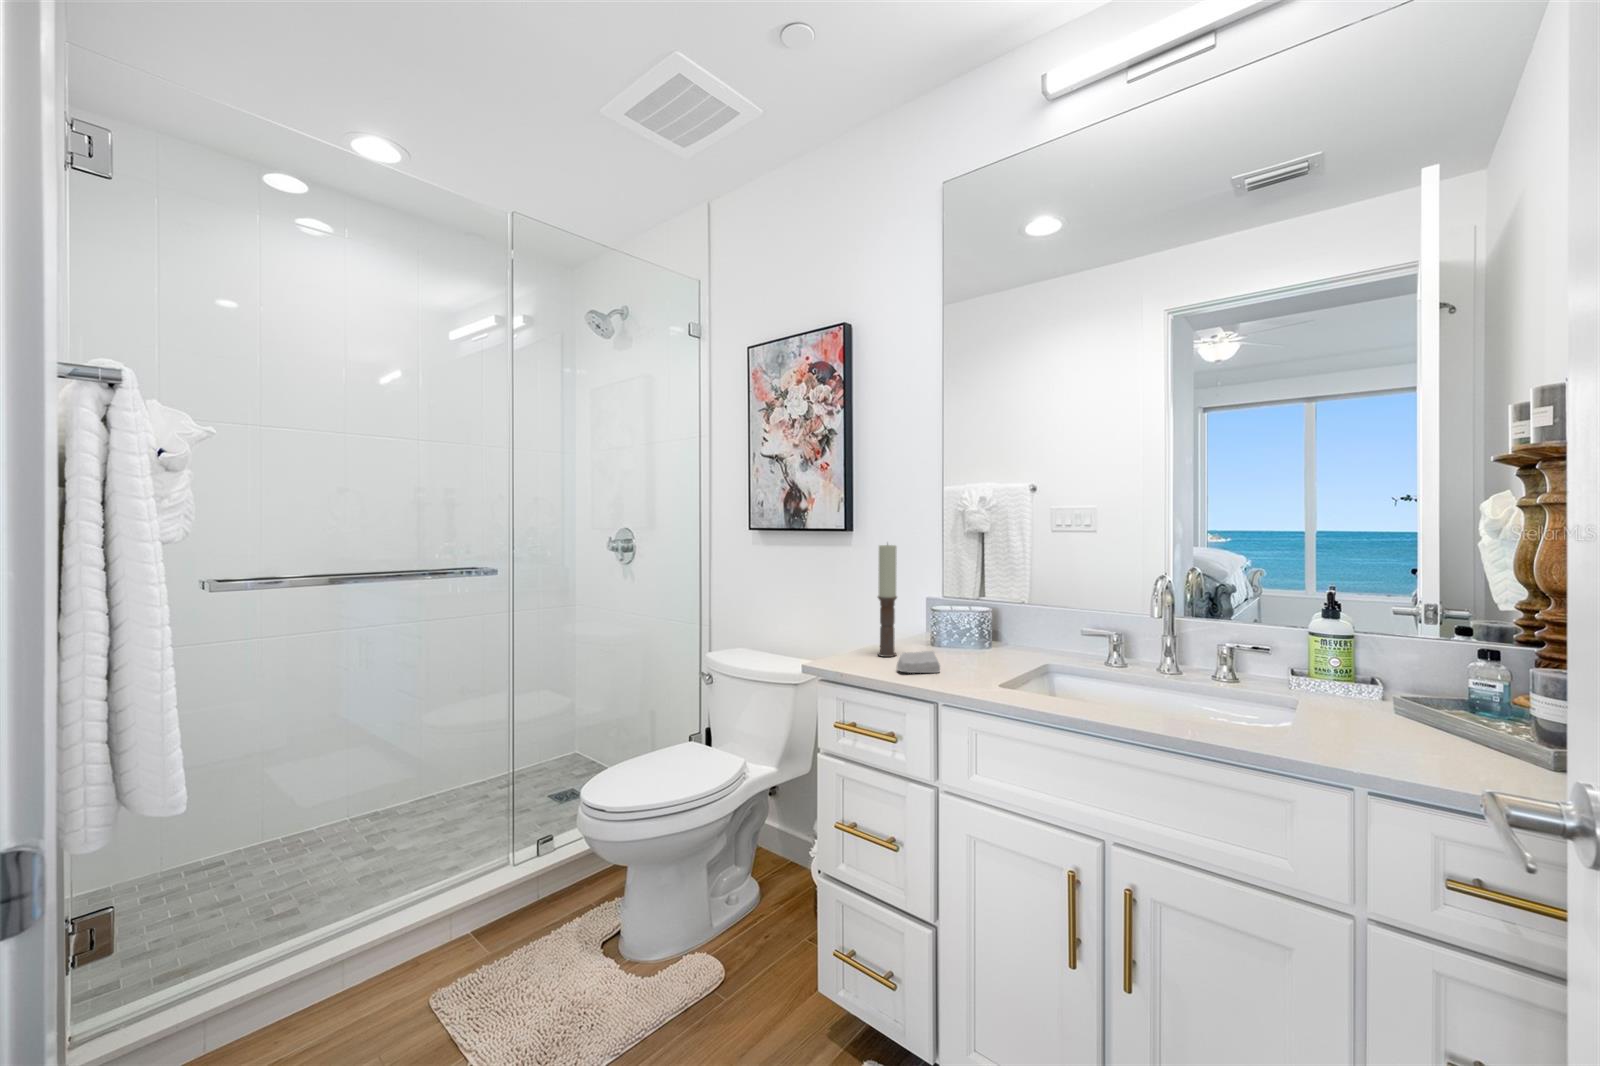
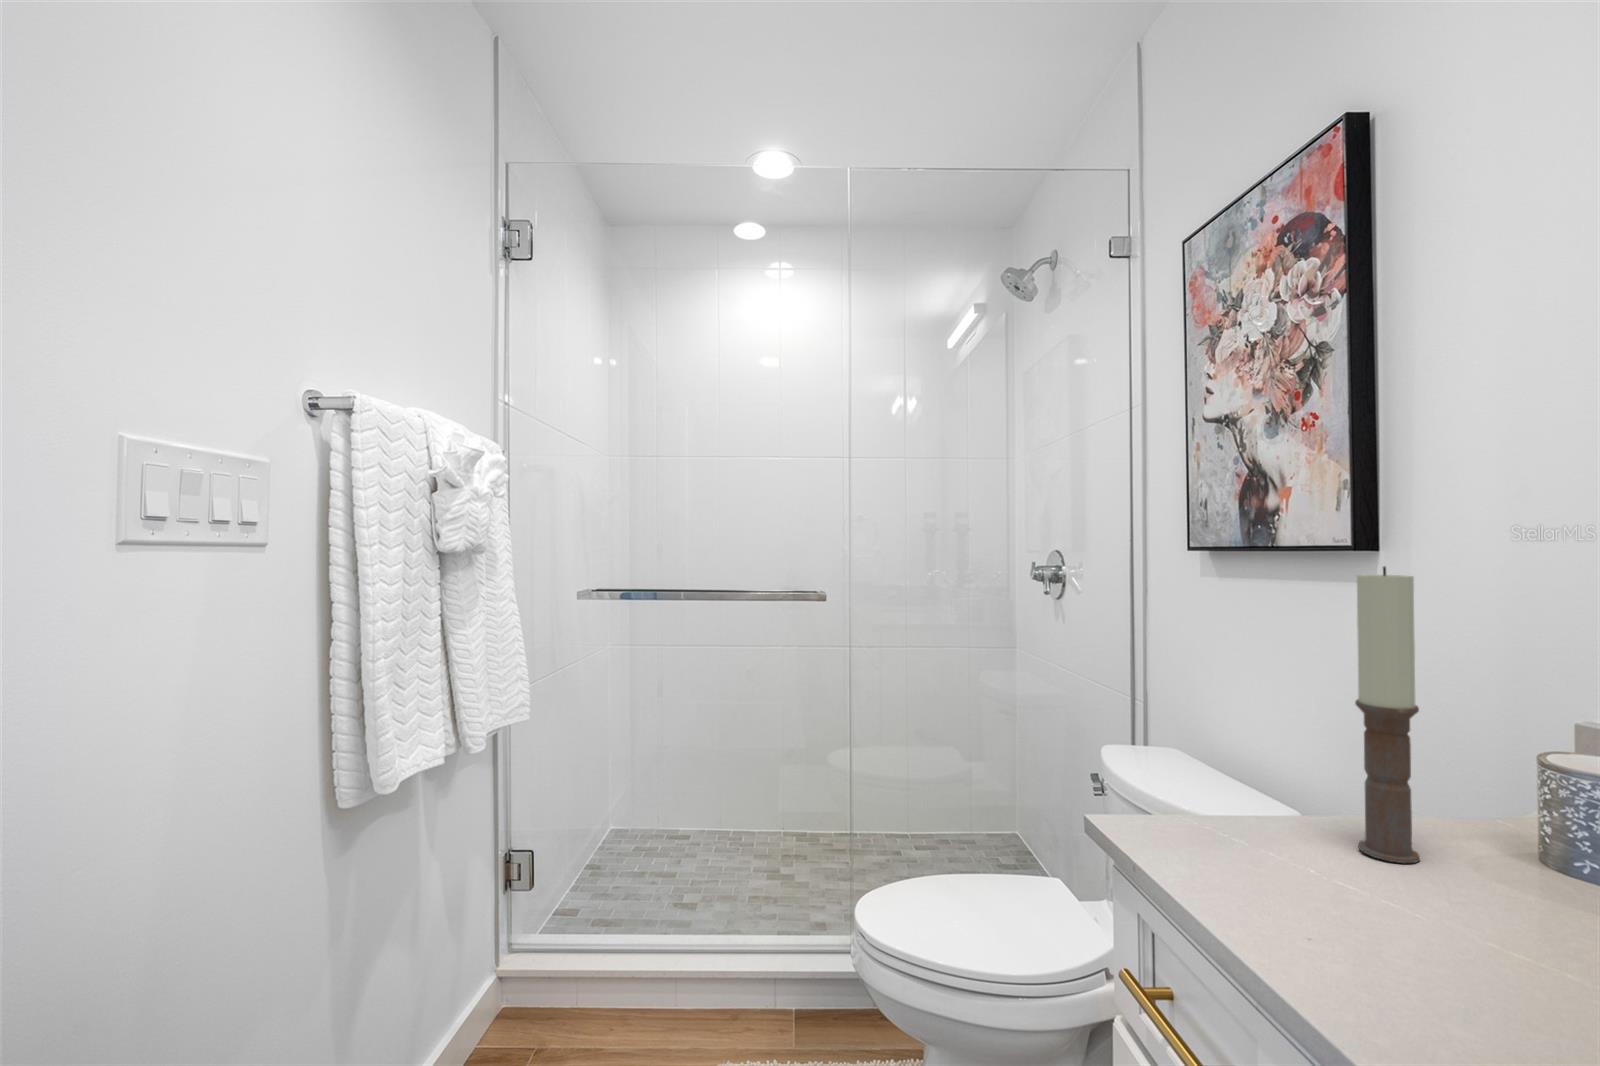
soap bar: present [896,651,940,673] -> none [1361,866,1519,965]

